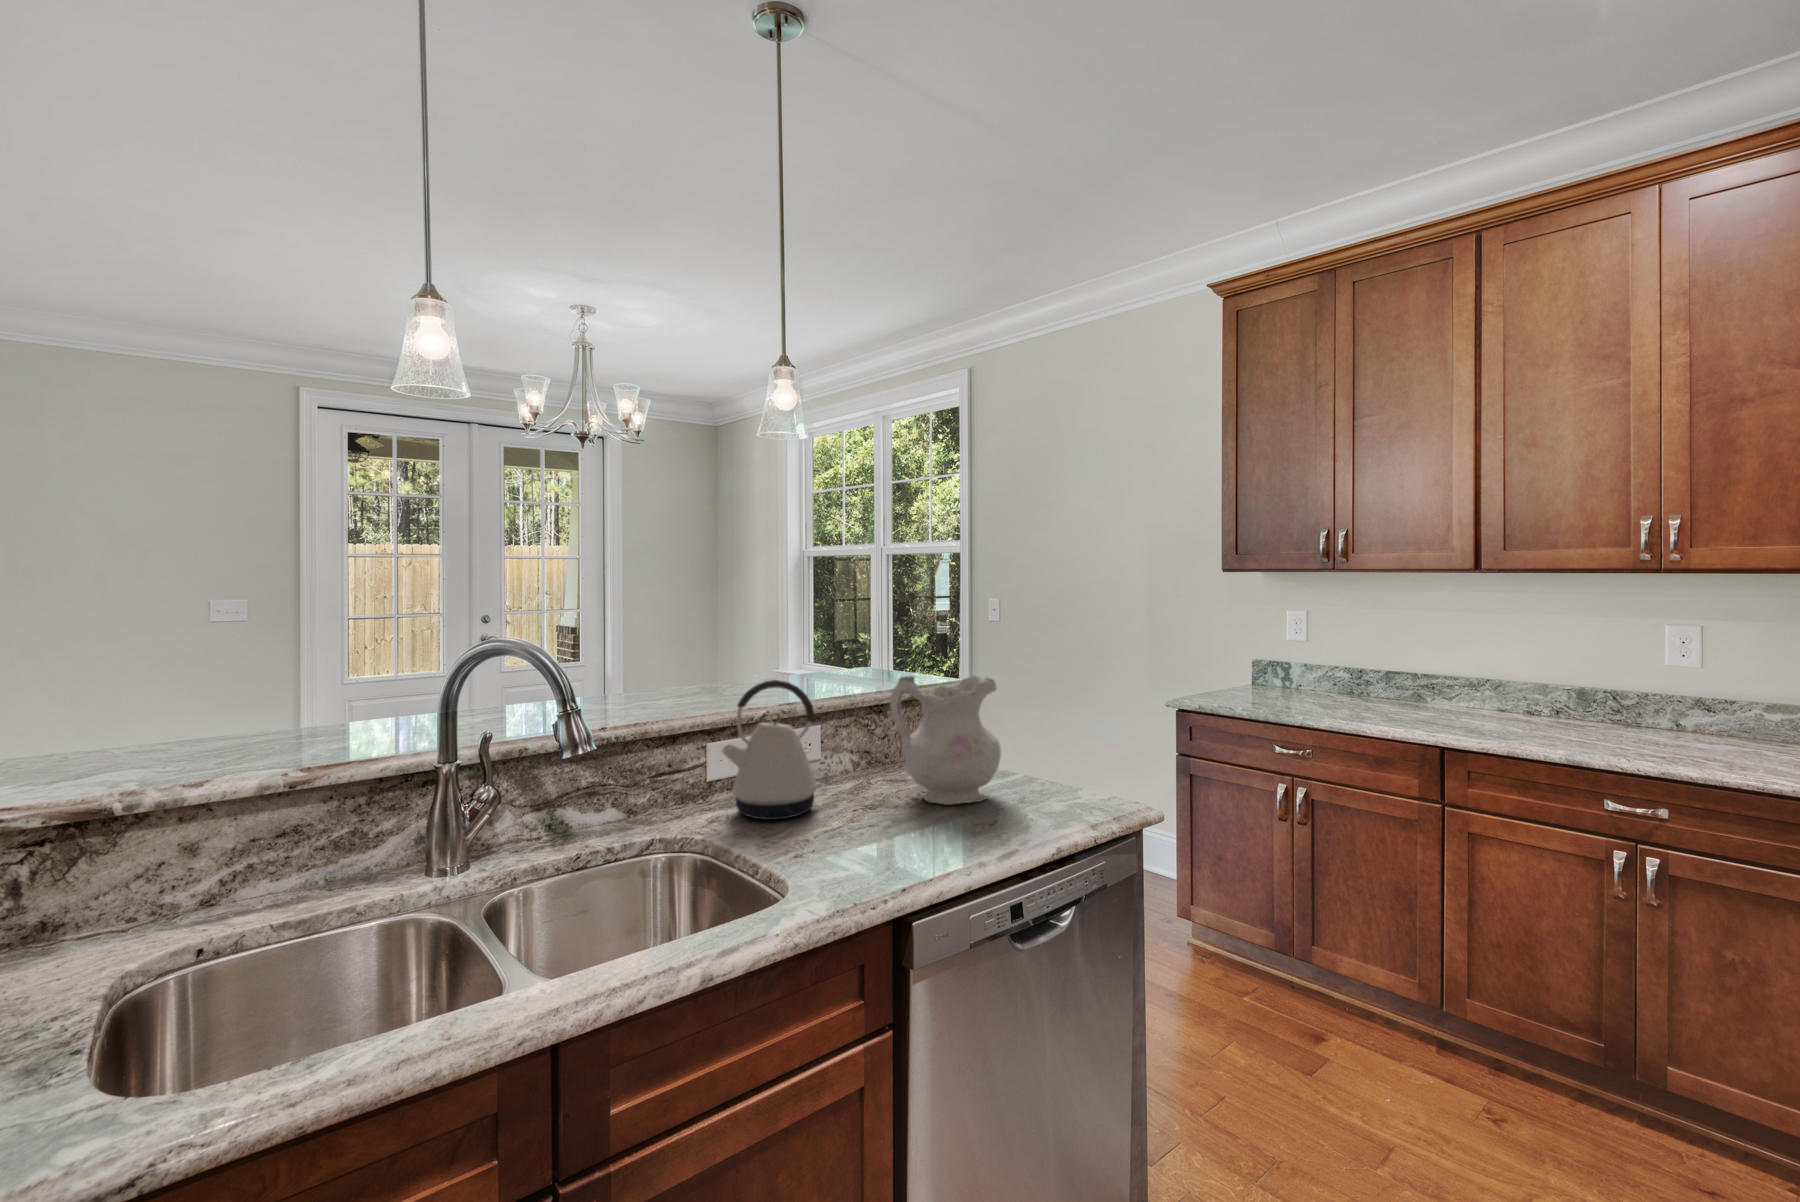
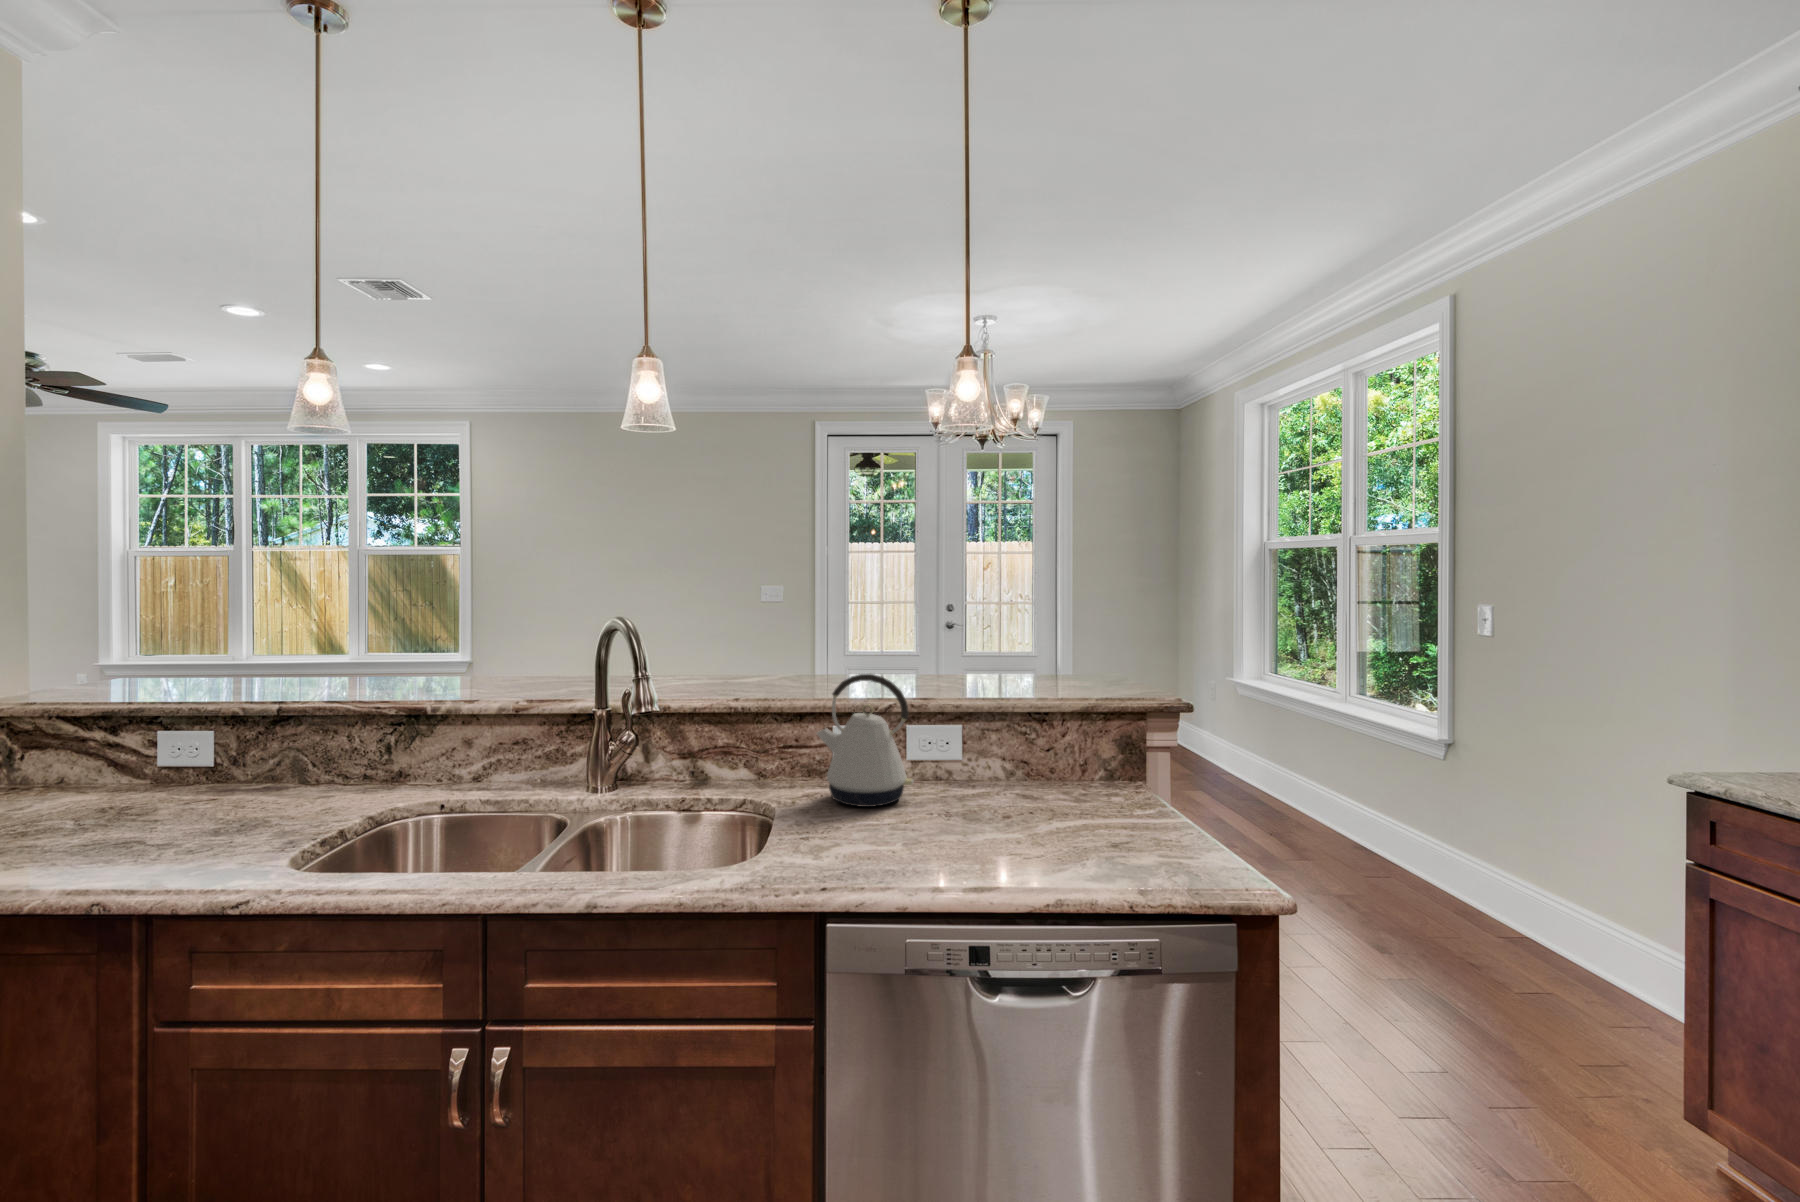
ceramic pitcher: present [890,676,1001,805] -> none [972,683,1089,832]

